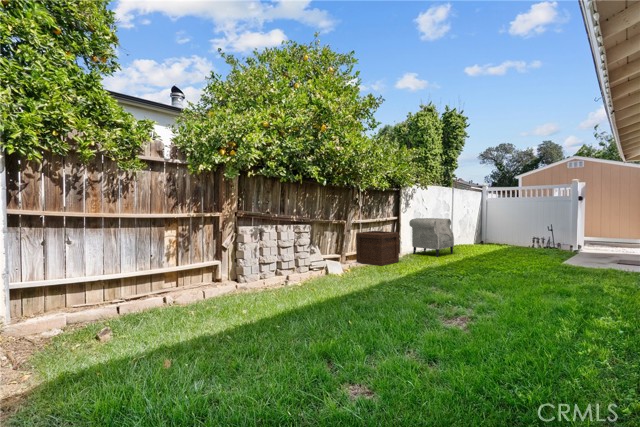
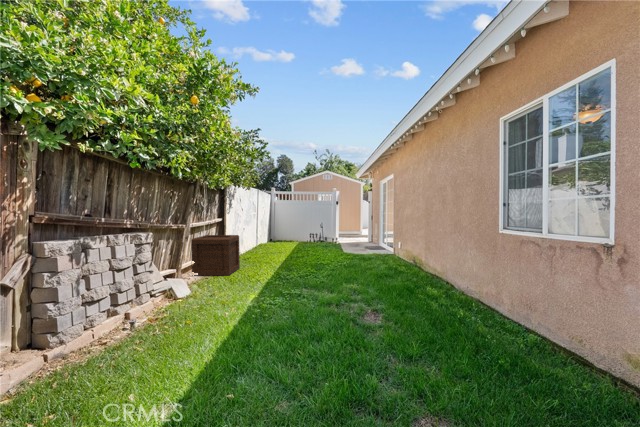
chair: present [409,218,454,257] -> none [233,219,275,258]

